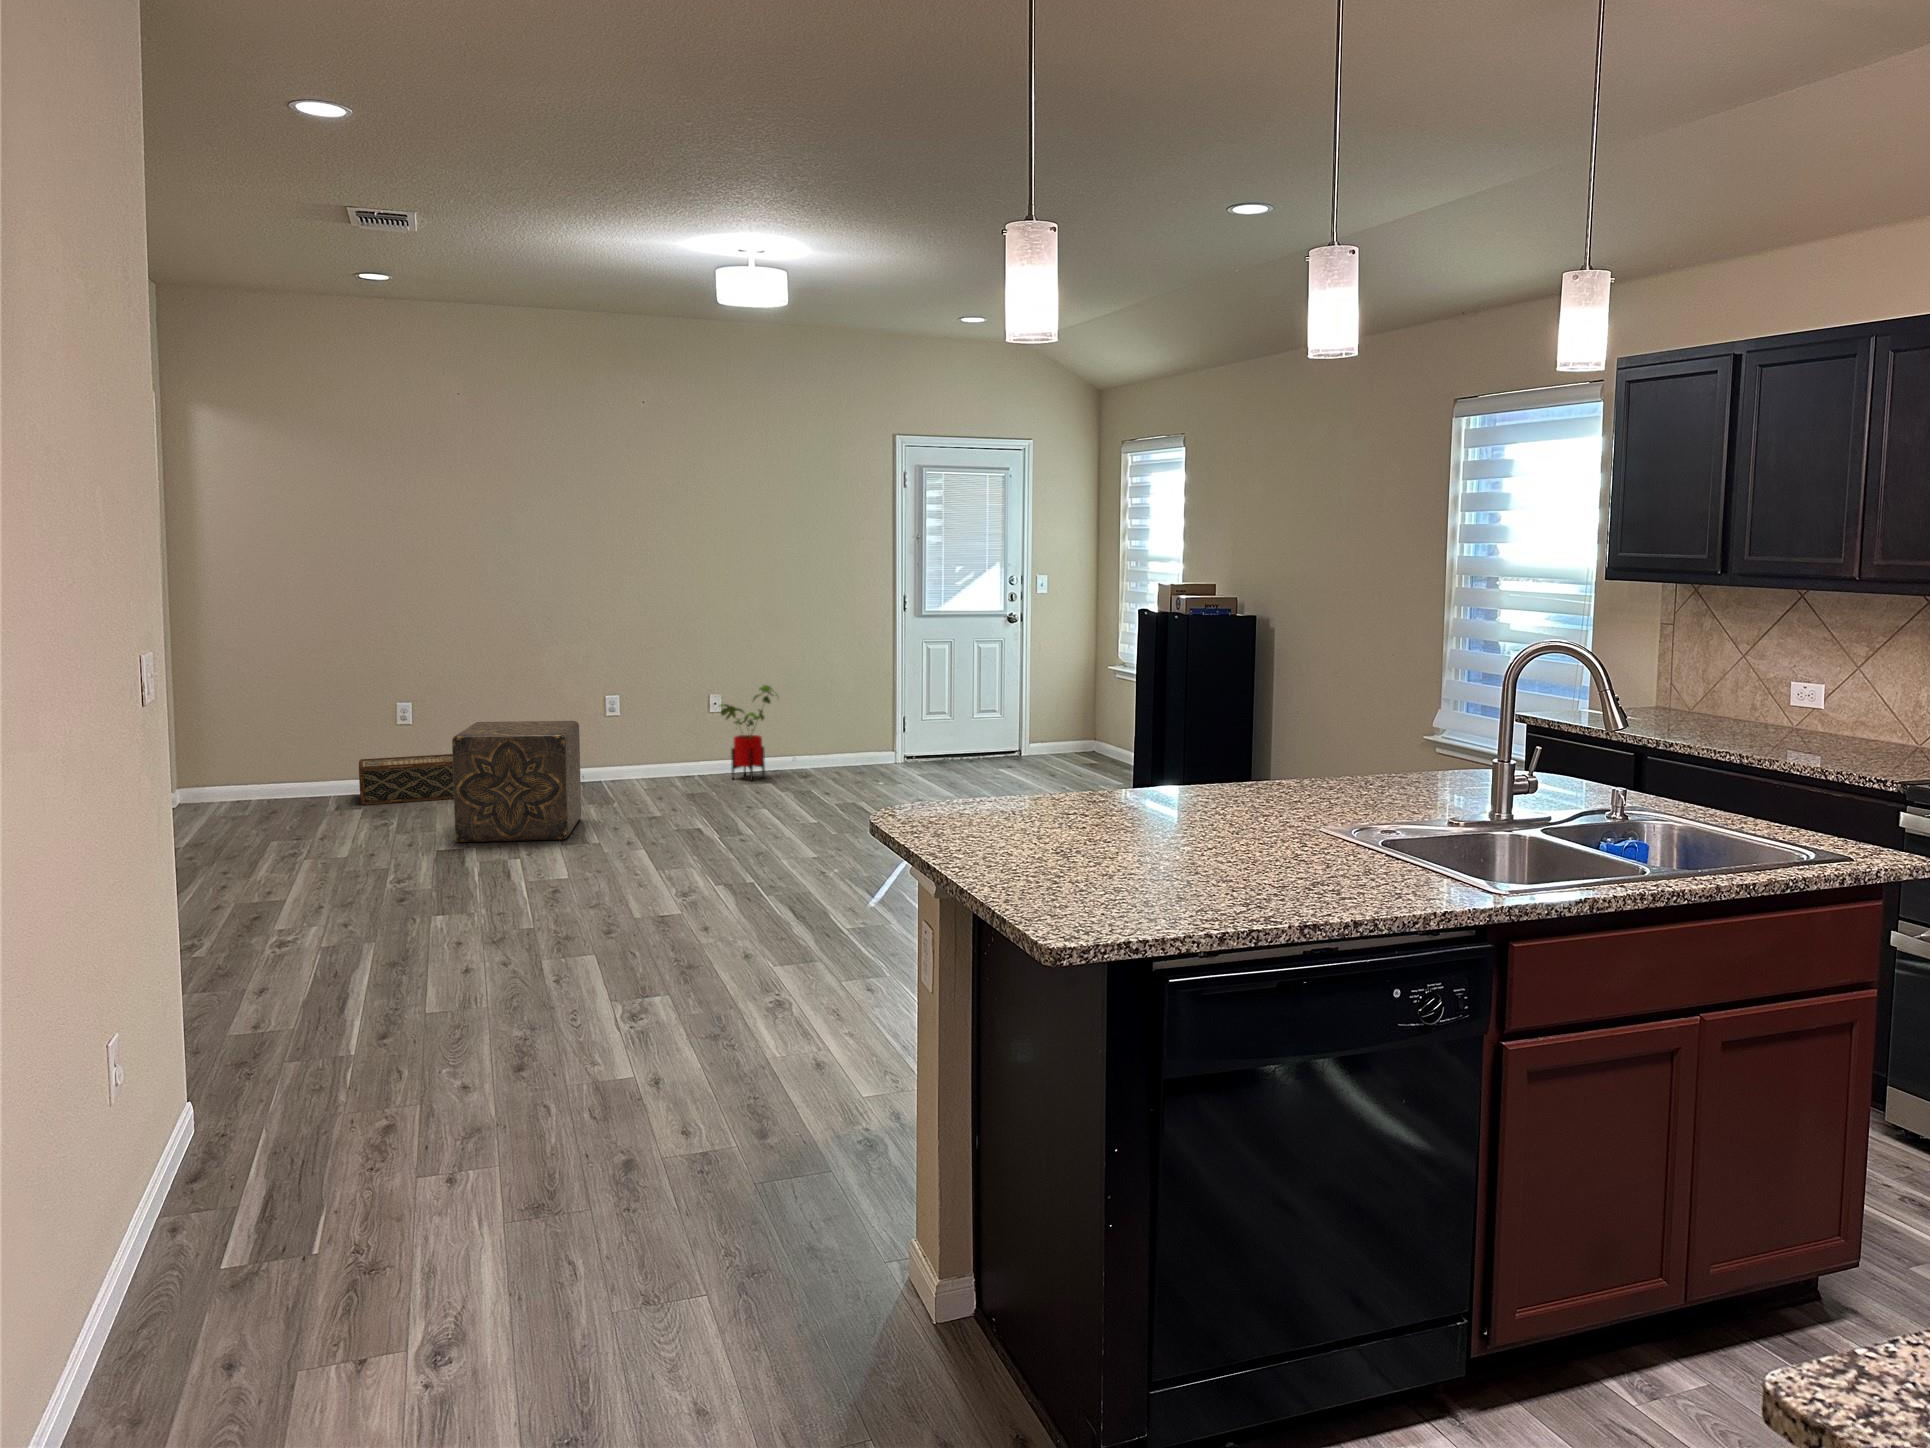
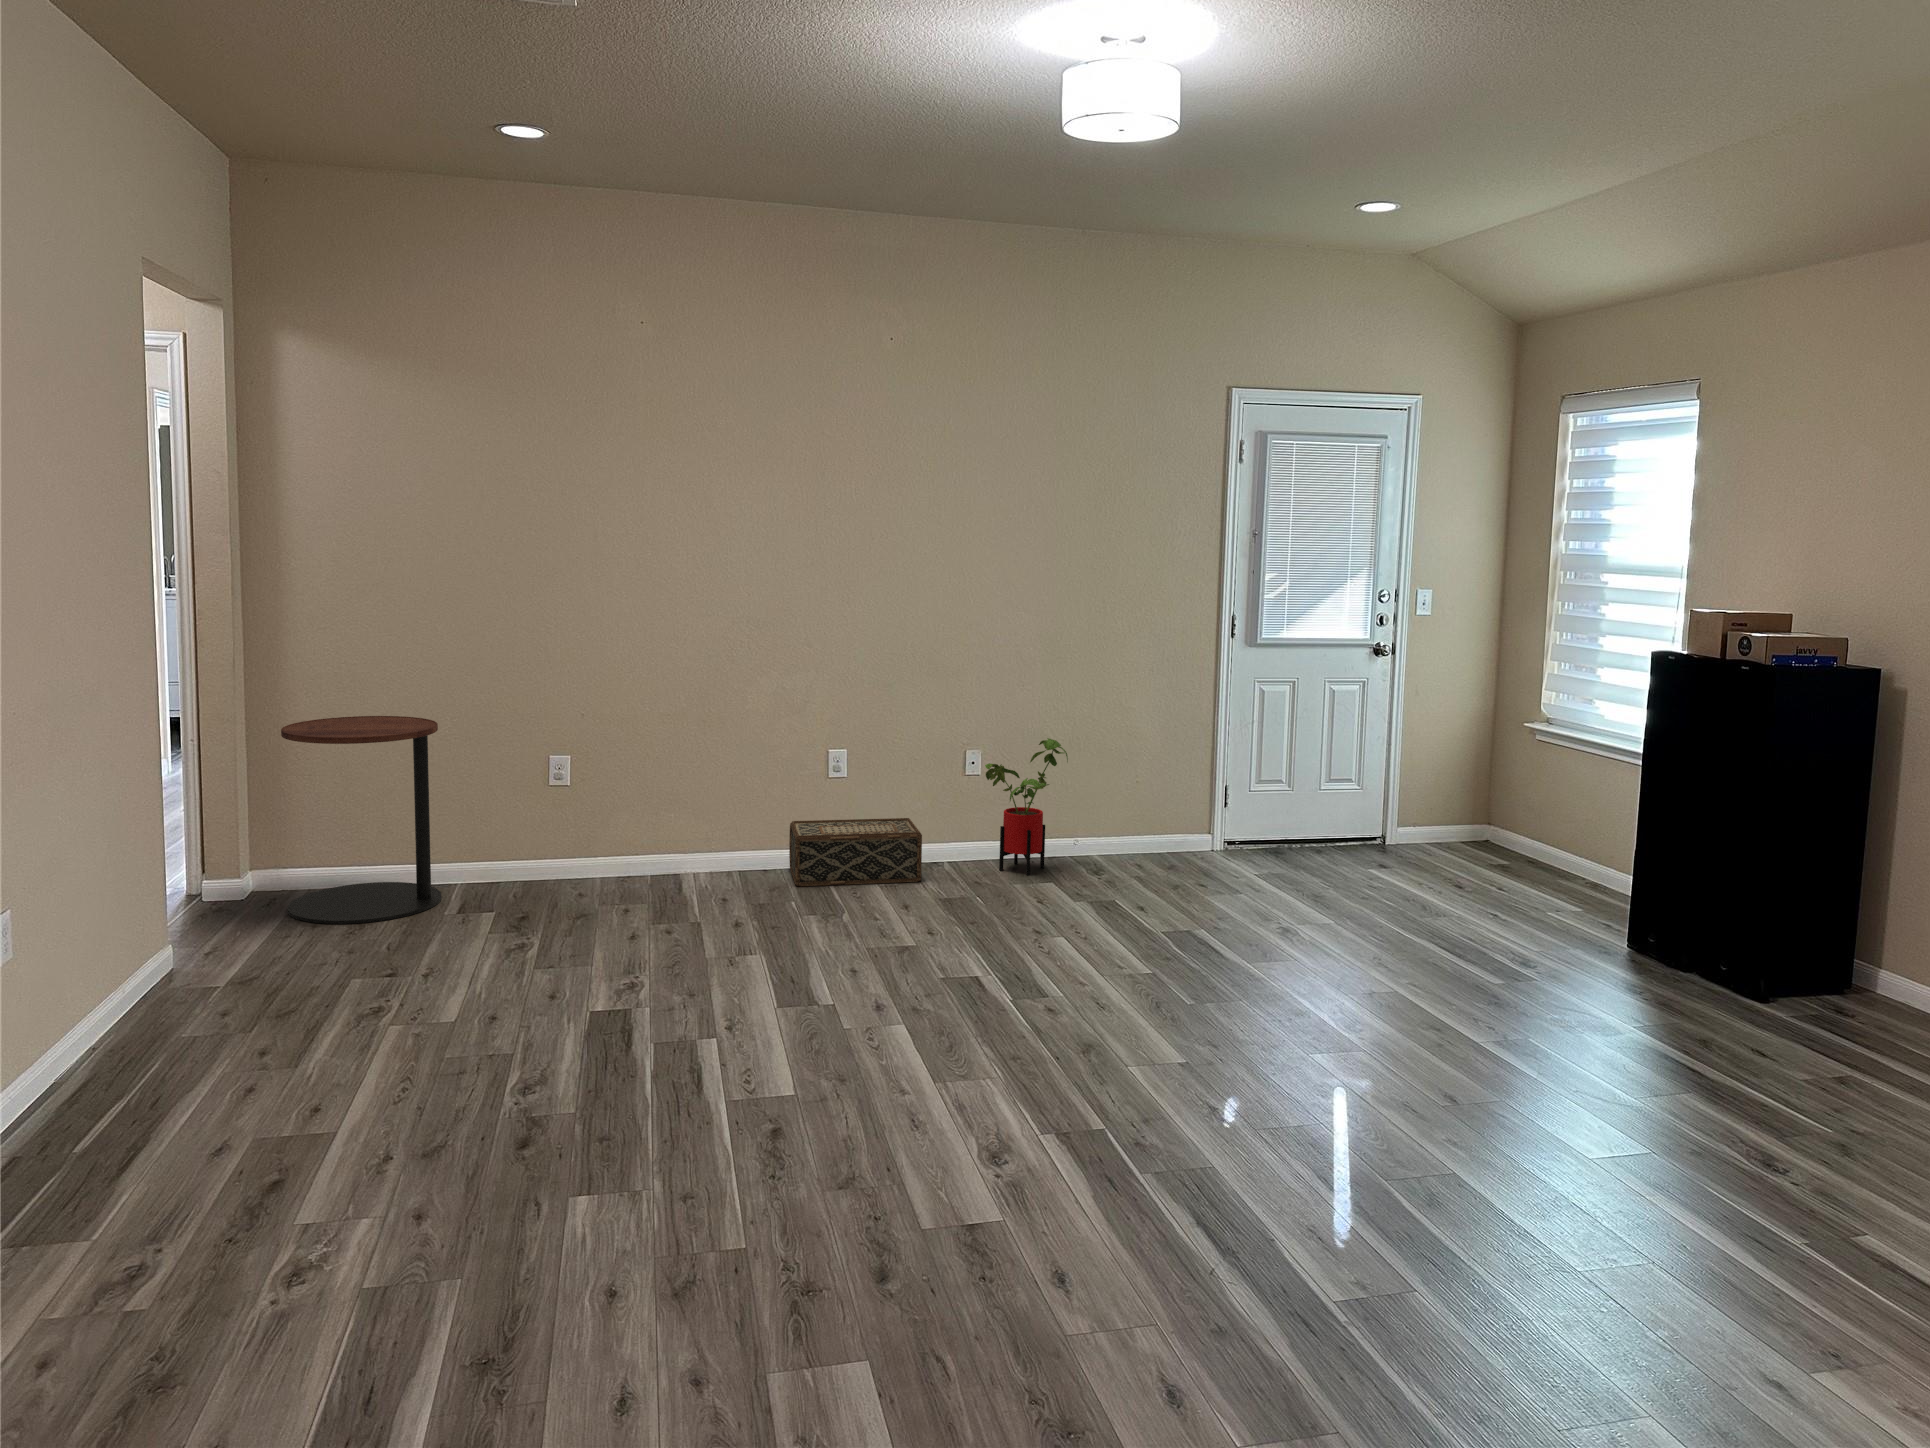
side table: none [202,678,321,820] -> present [281,716,442,924]
ottoman: present [452,721,581,842] -> none [616,799,802,994]
woven basket: present [359,754,454,805] -> present [789,818,922,886]

